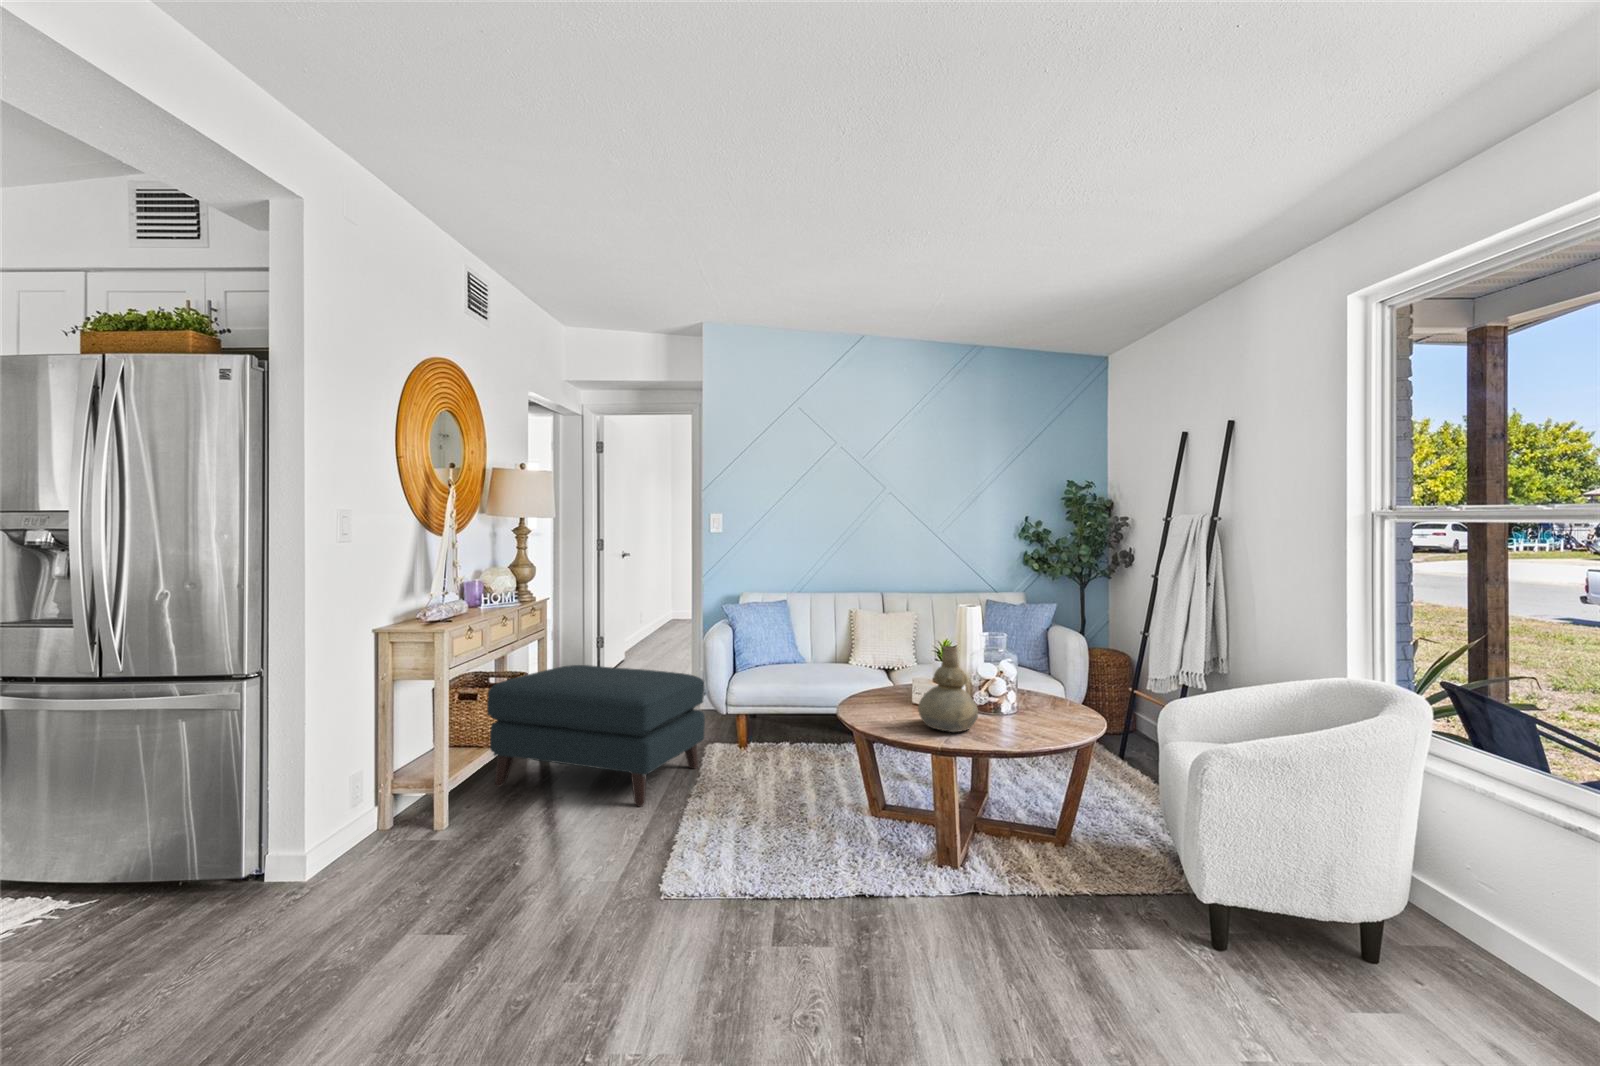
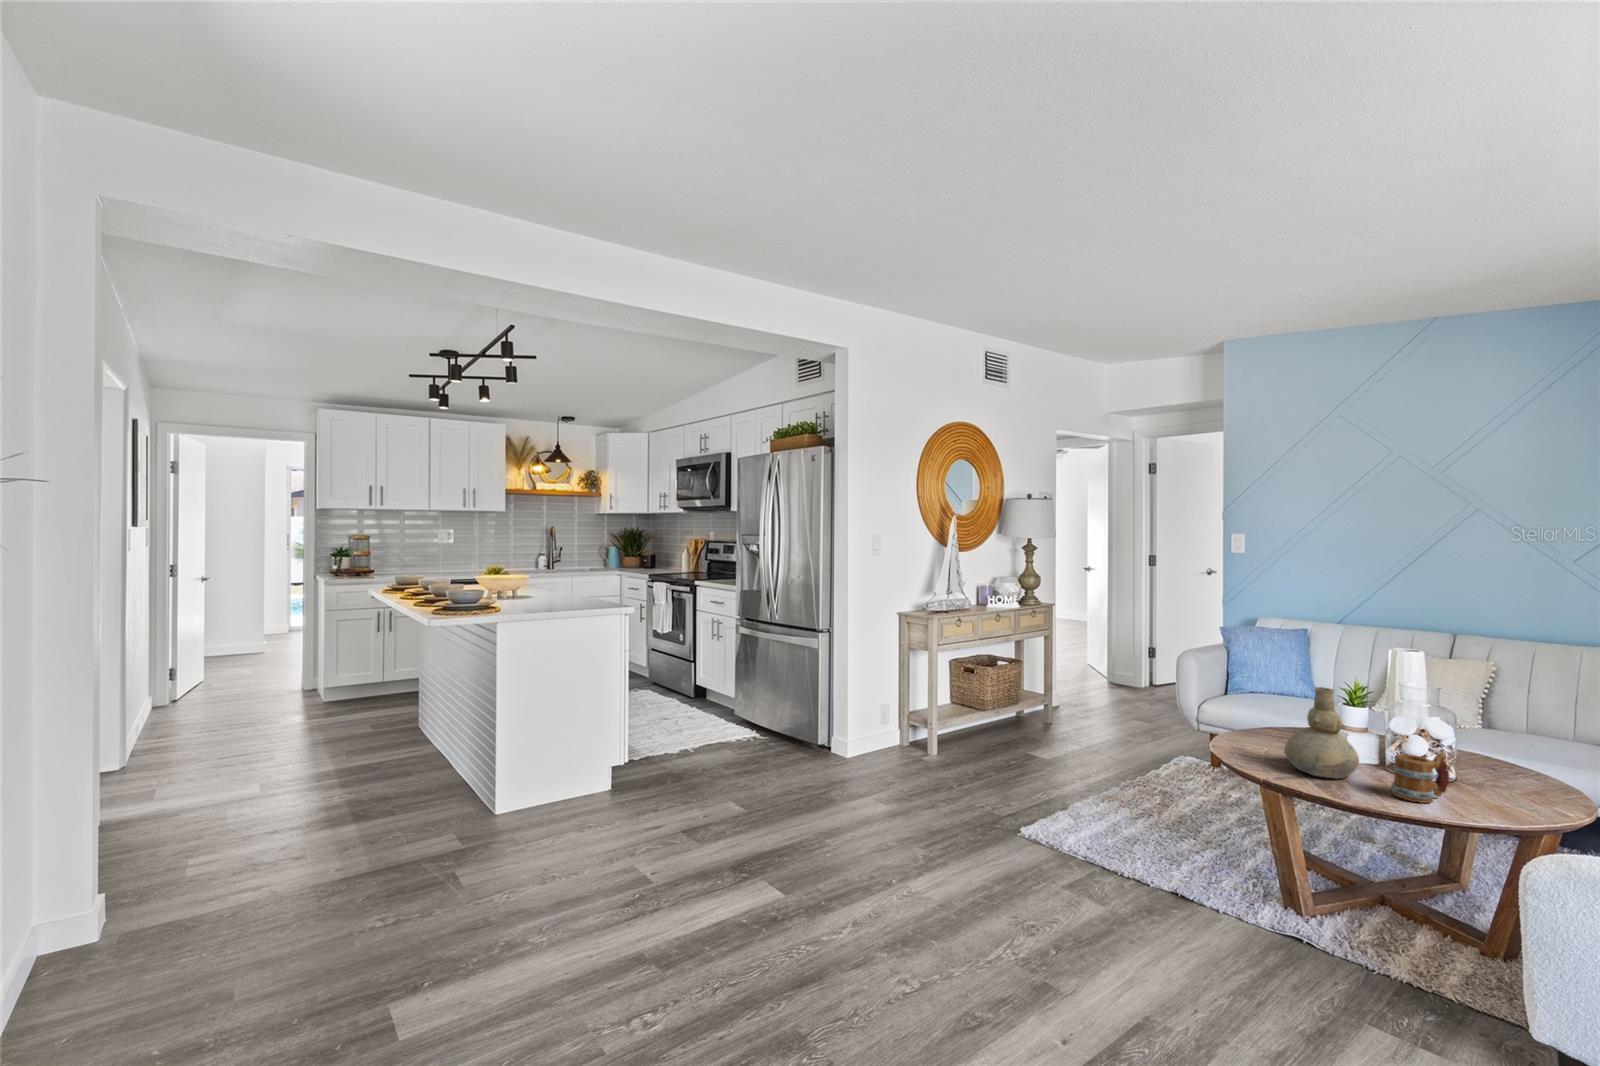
ottoman: present [487,665,705,807] -> none [981,660,1161,780]
mug: none [1008,687,1041,735] -> present [1392,753,1449,803]

